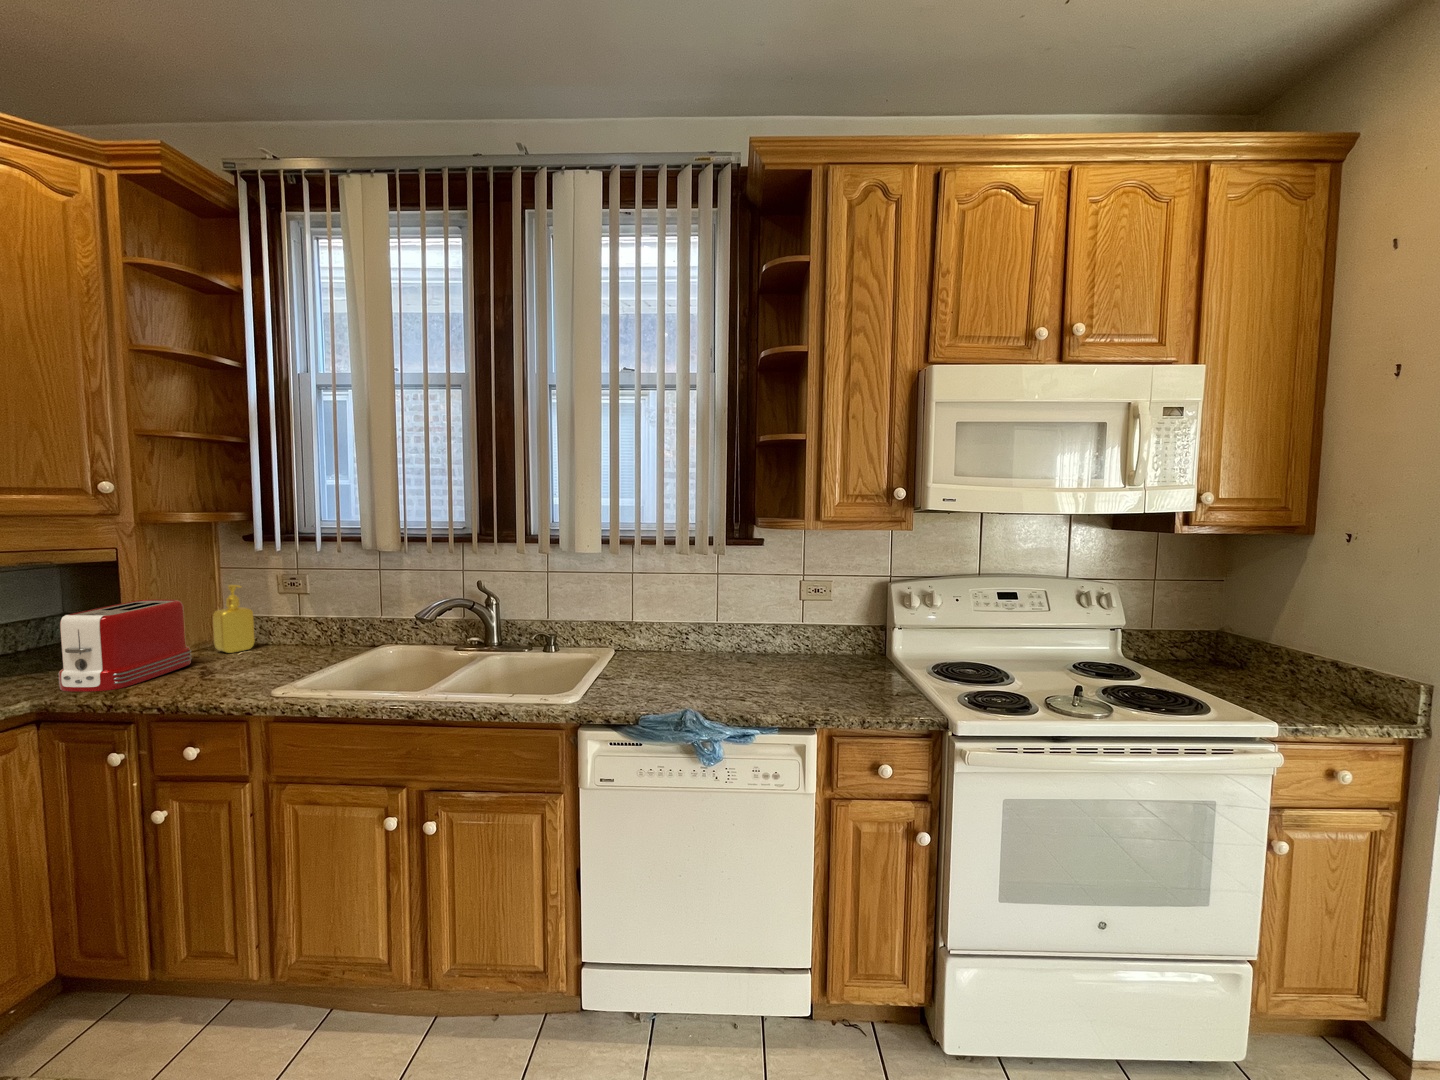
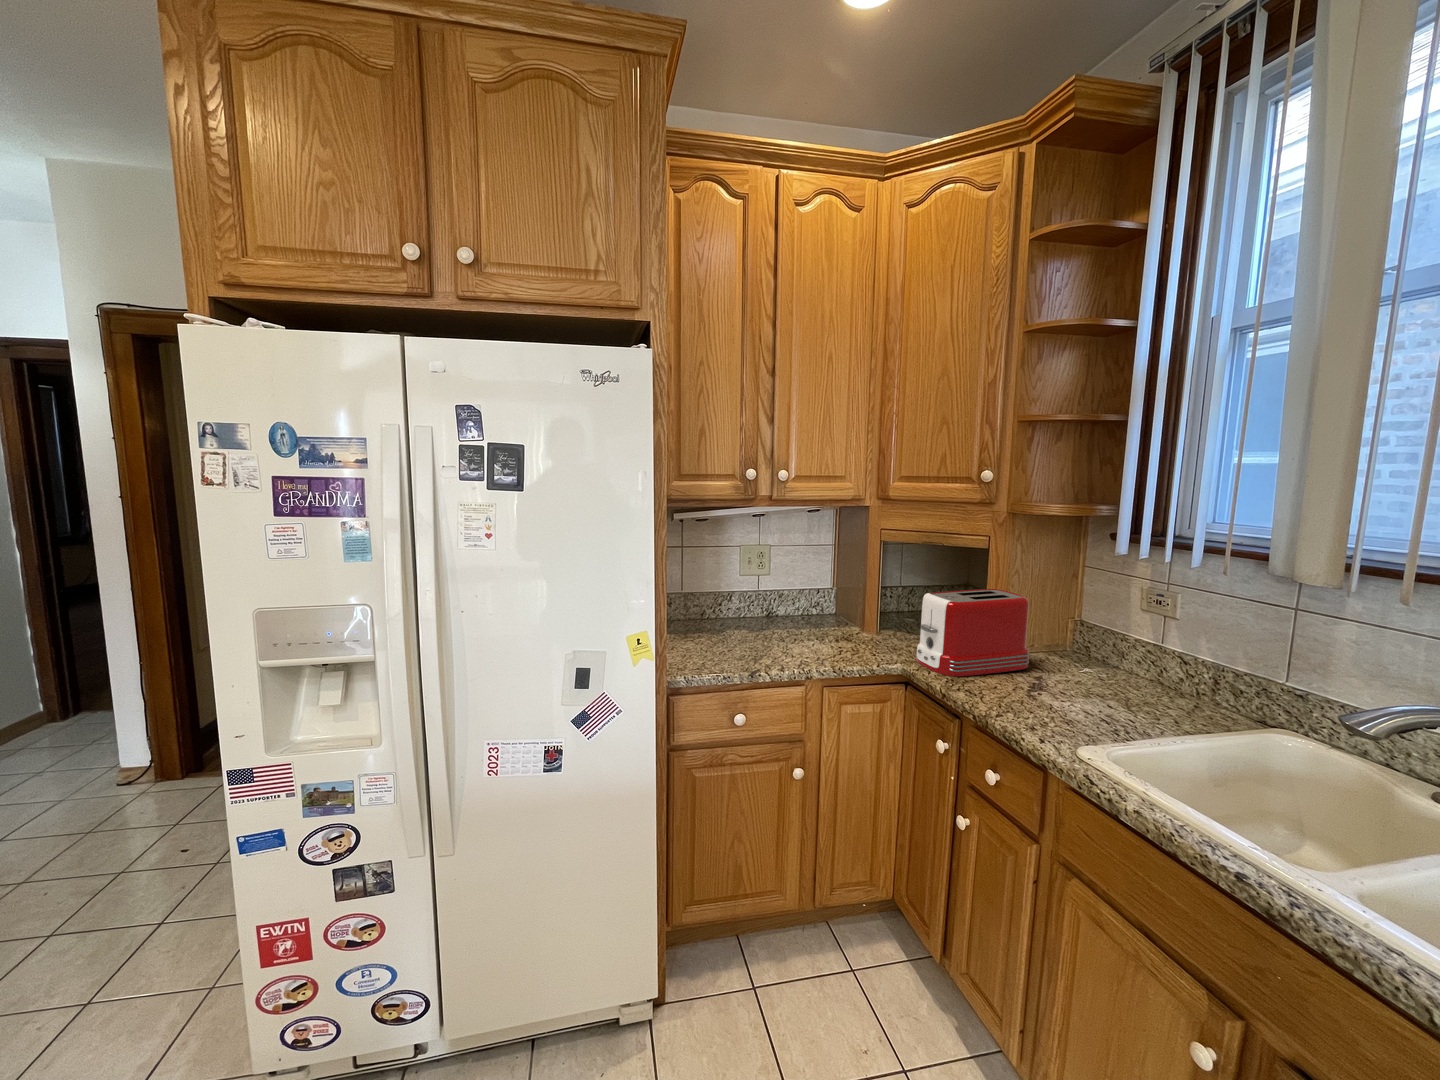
soap dispenser: present [213,585,255,653] -> none [1061,588,1107,668]

